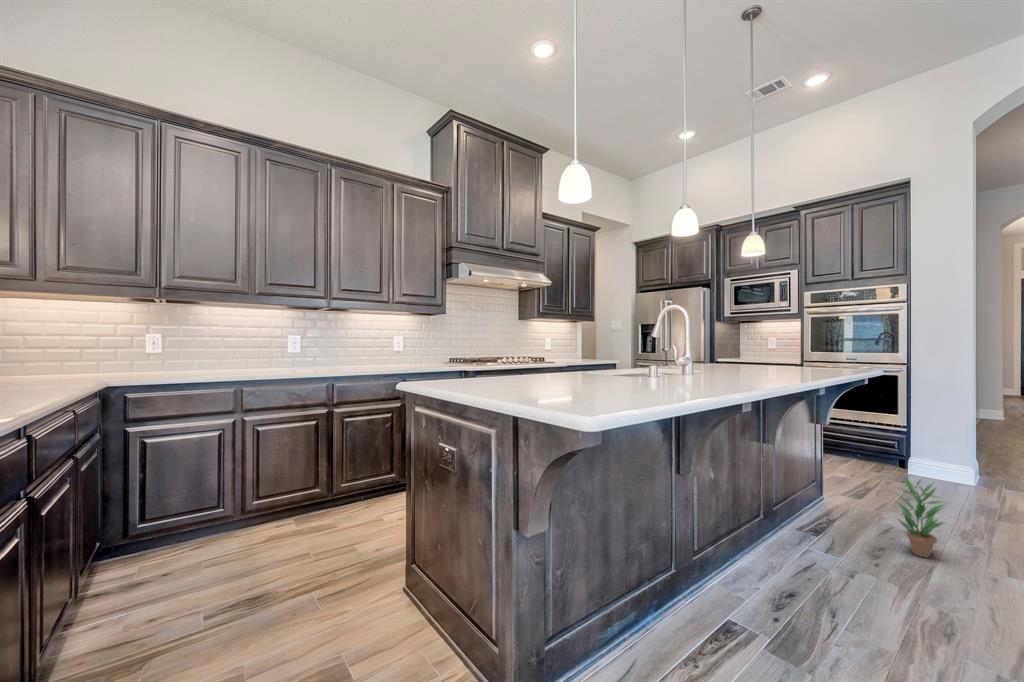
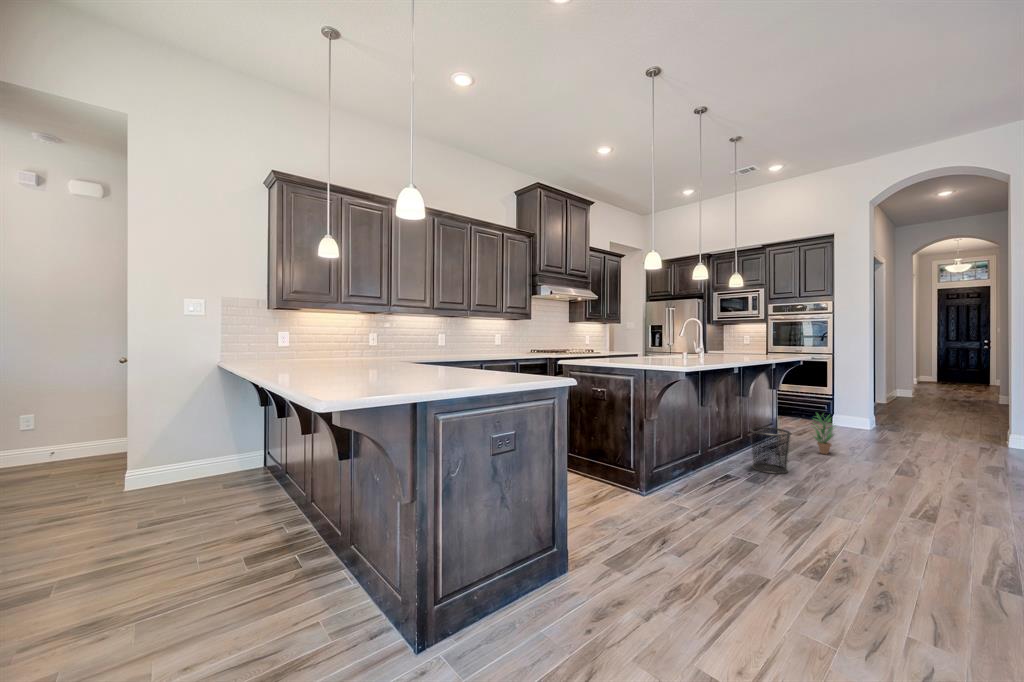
waste bin: none [775,514,869,629] -> present [750,427,791,474]

